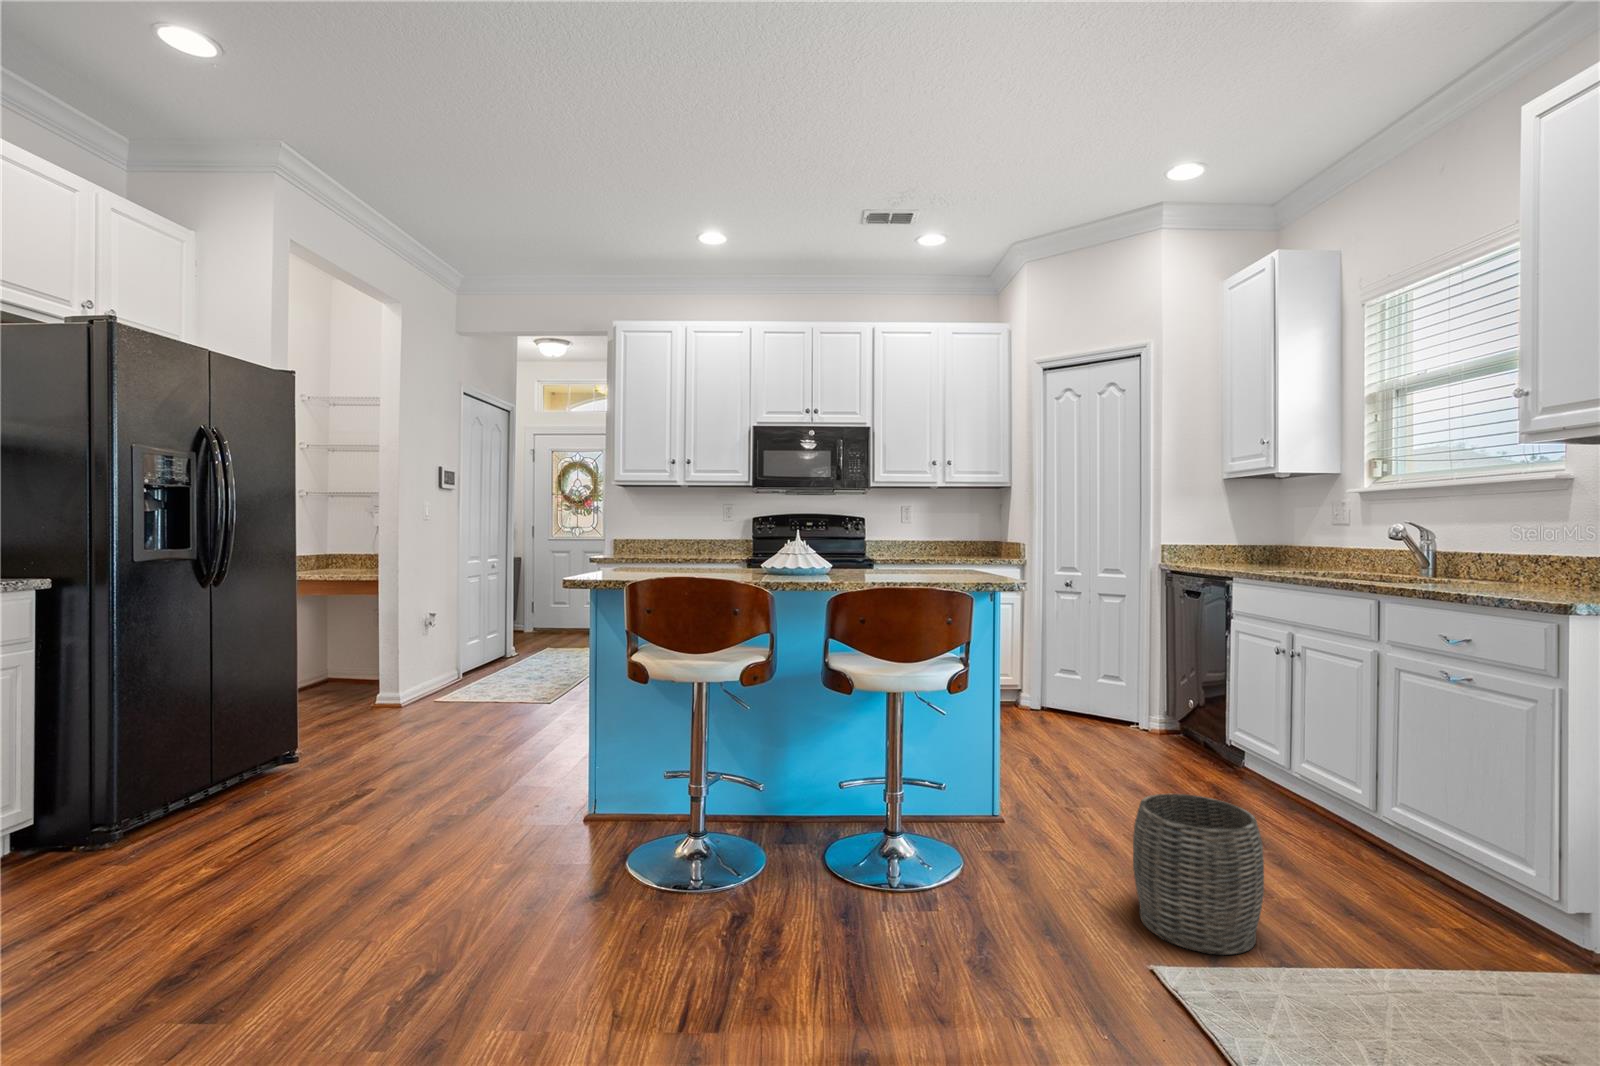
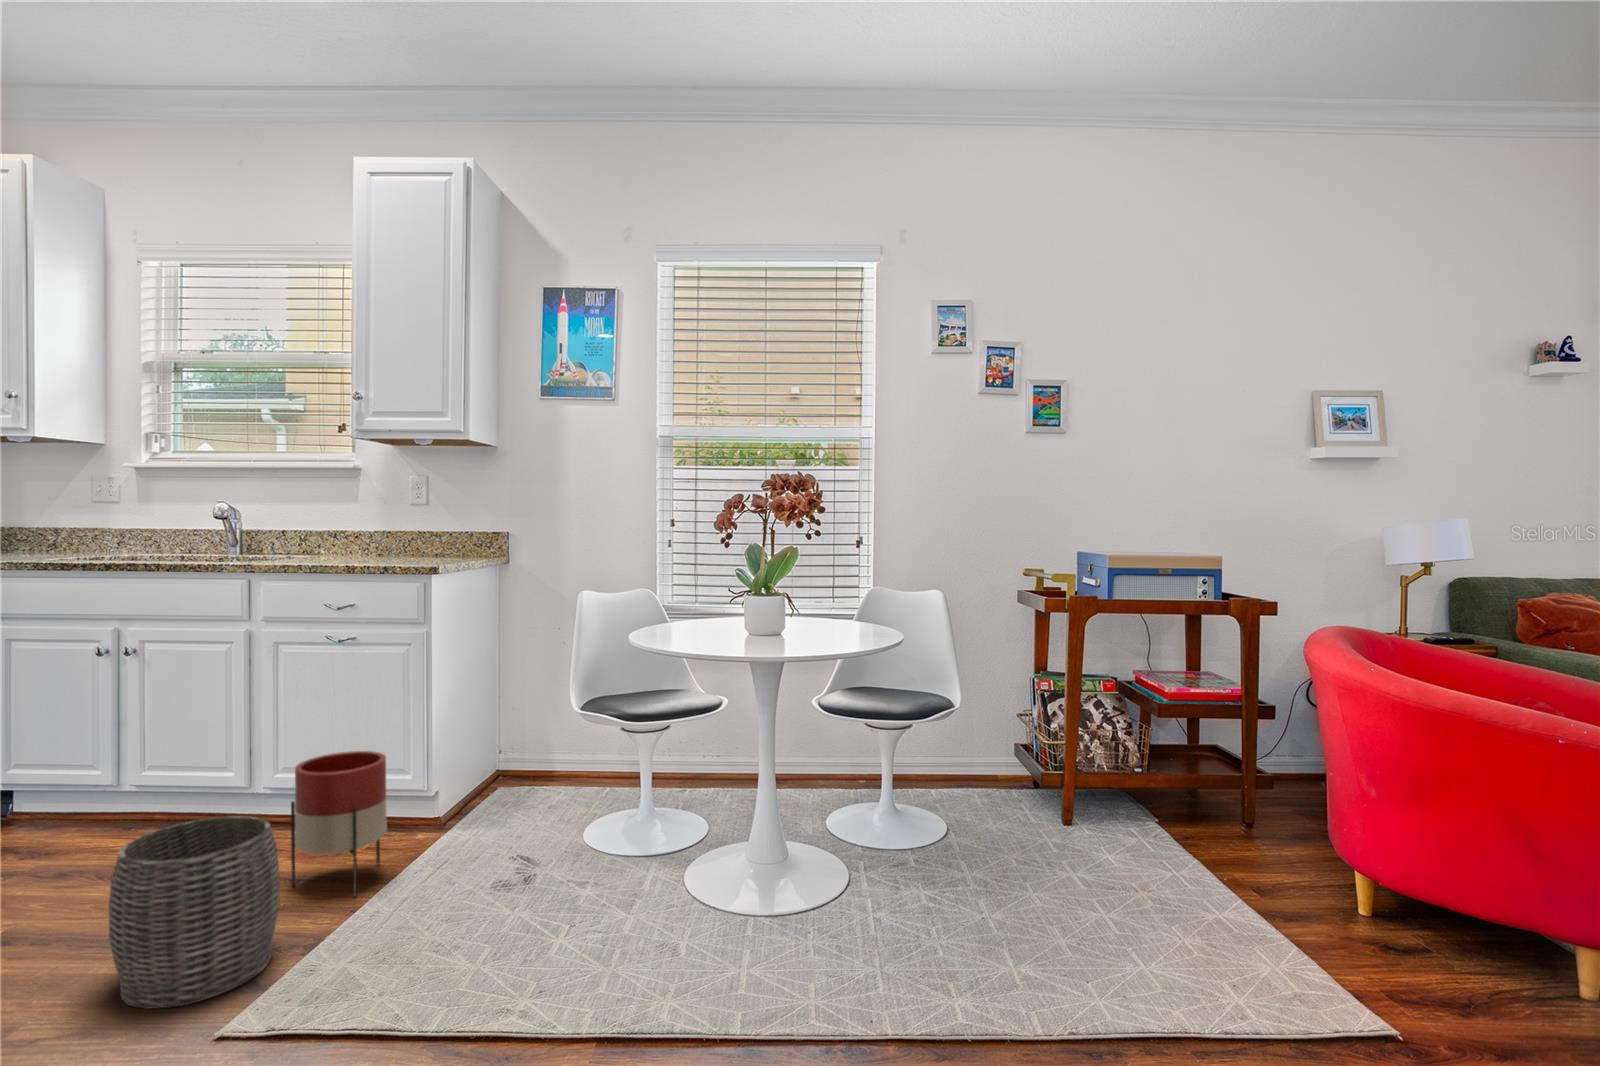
planter: none [1334,791,1448,957] -> present [291,751,387,897]

